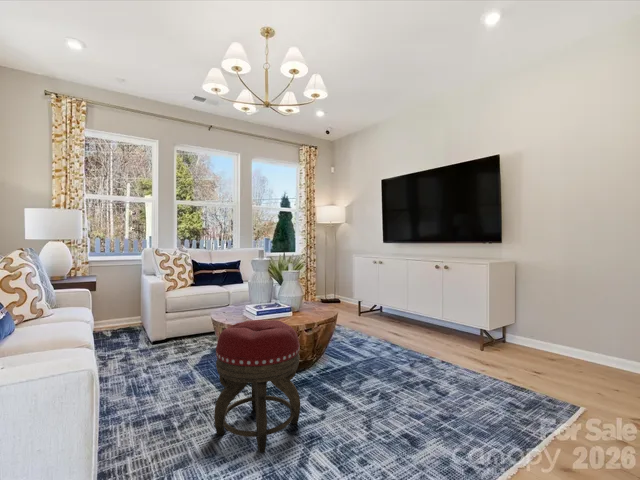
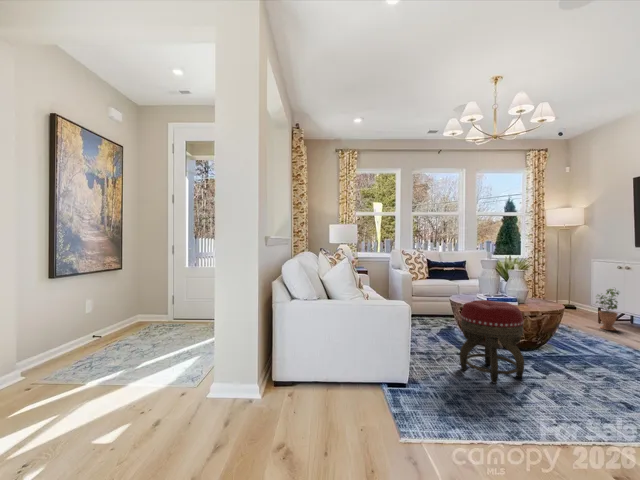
potted plant: none [358,281,376,324] -> present [596,289,619,330]

